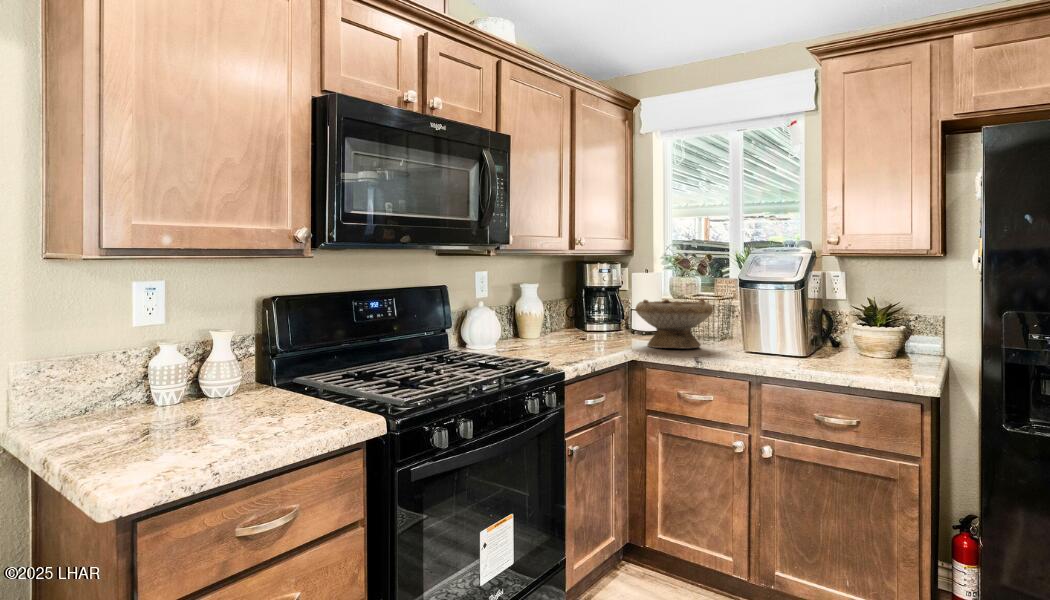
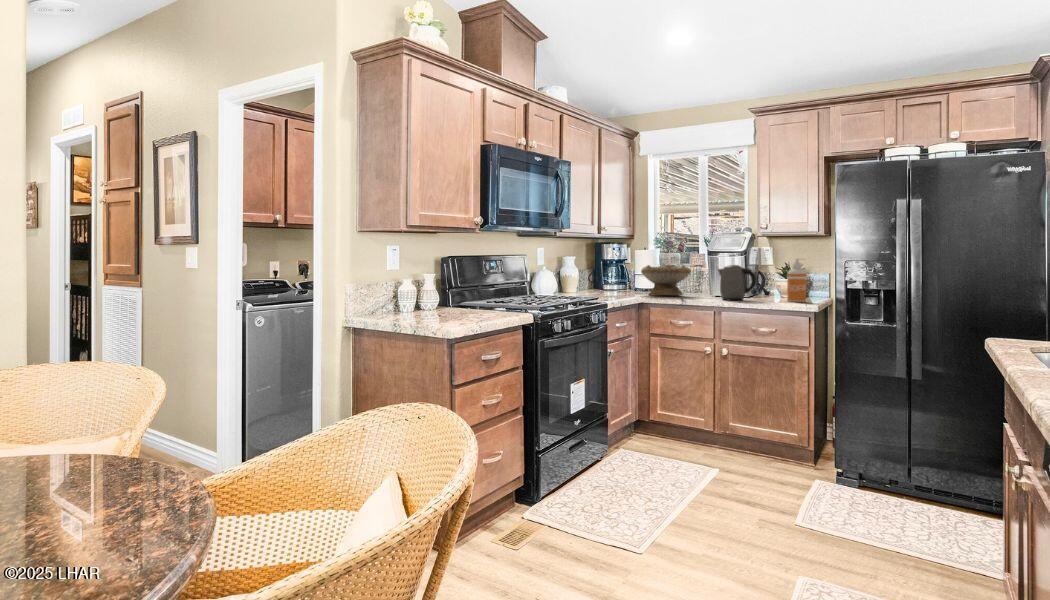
soap dispenser: none [875,295,910,369] -> present [787,259,806,302]
kettle: none [756,304,822,364] -> present [718,265,757,300]

